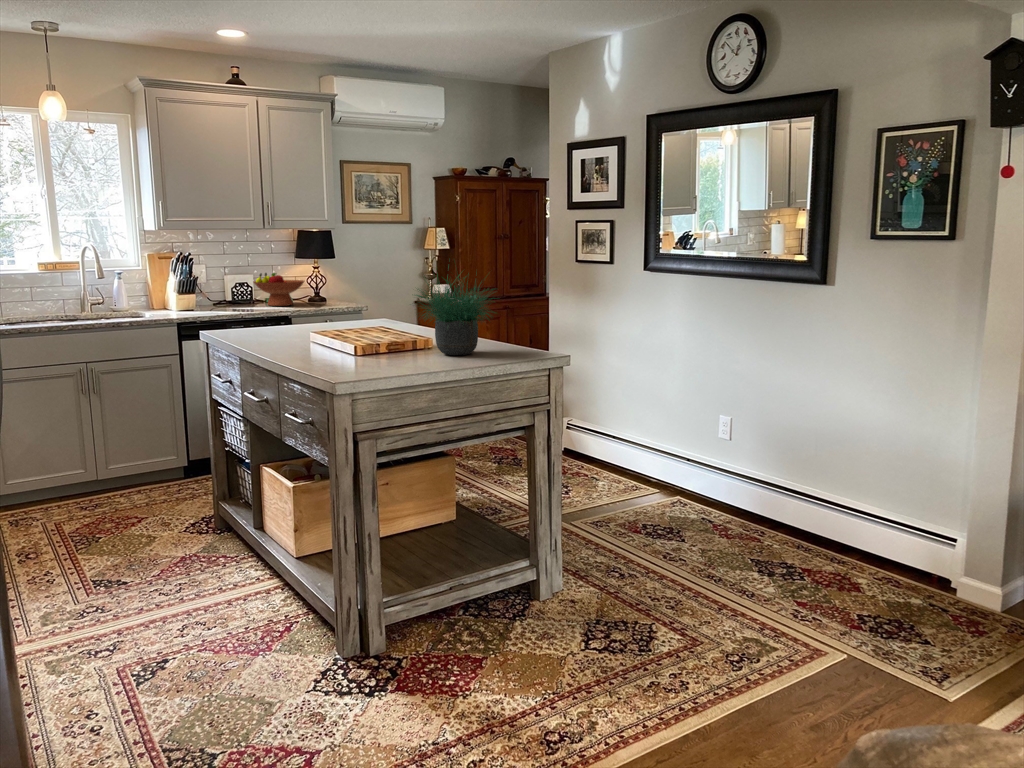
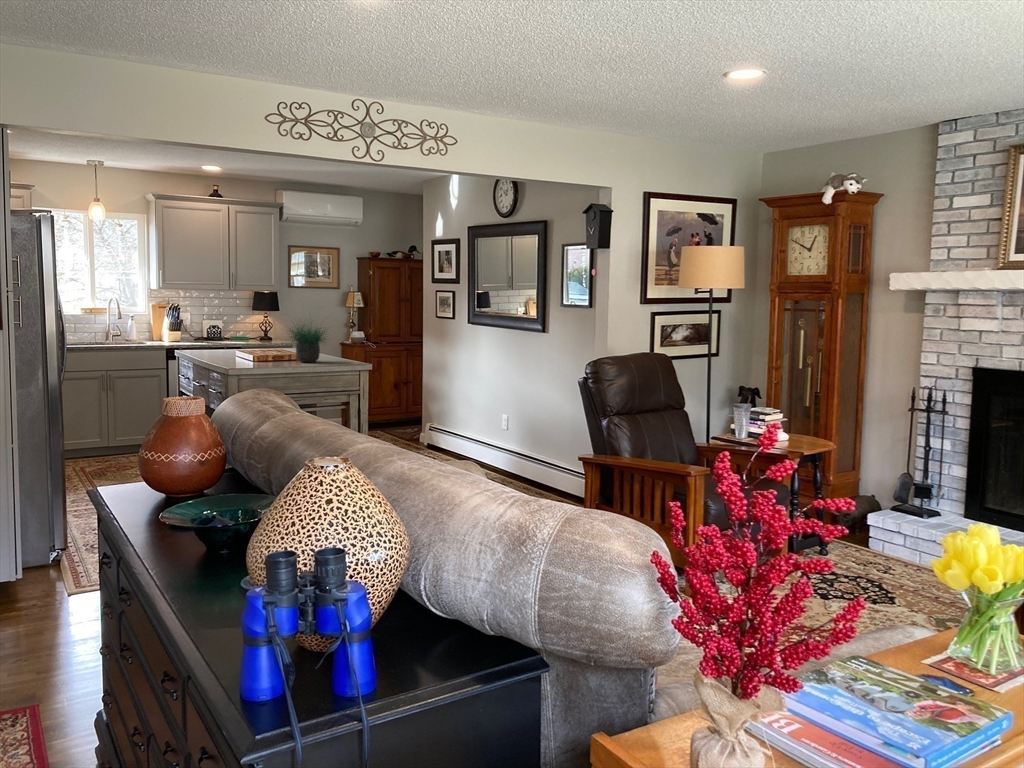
fruit bowl: present [254,273,304,306] -> none [221,319,256,341]

